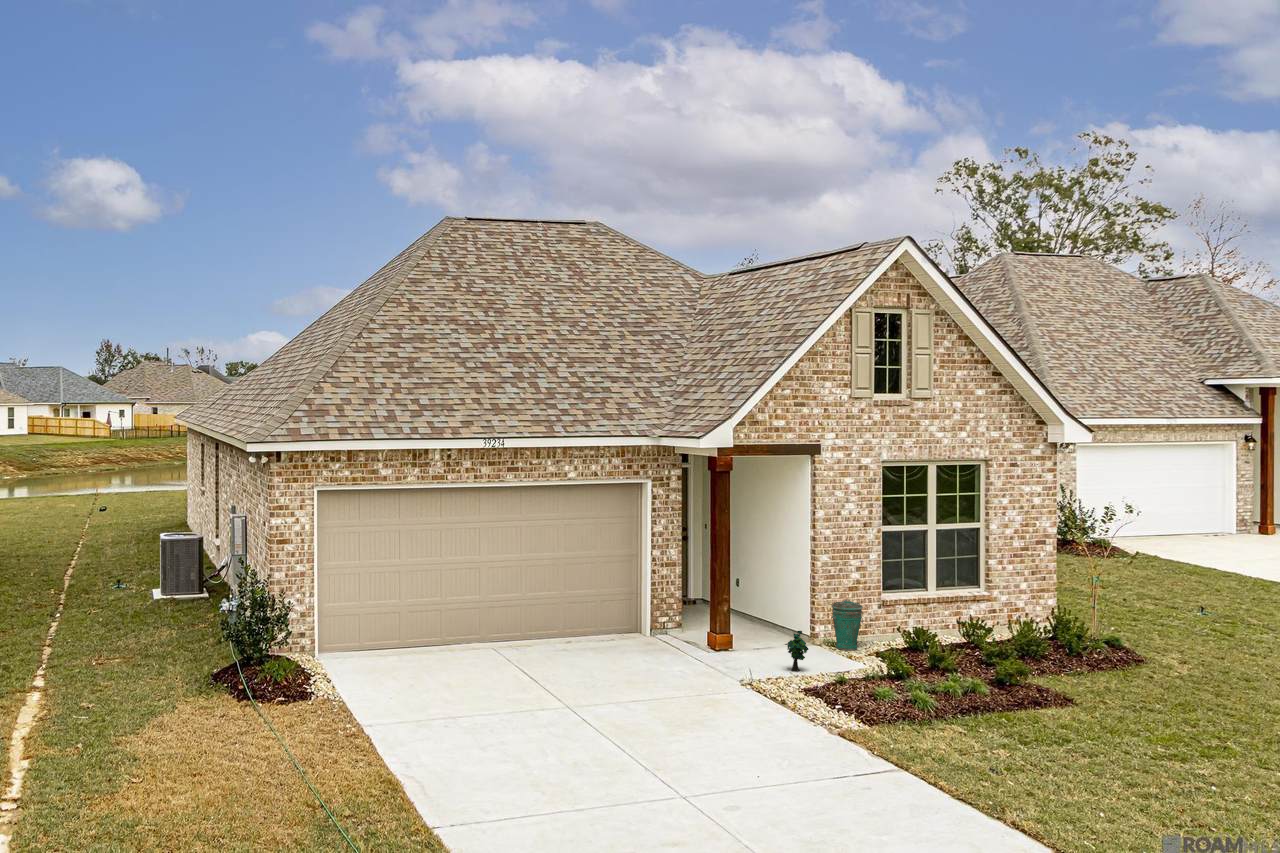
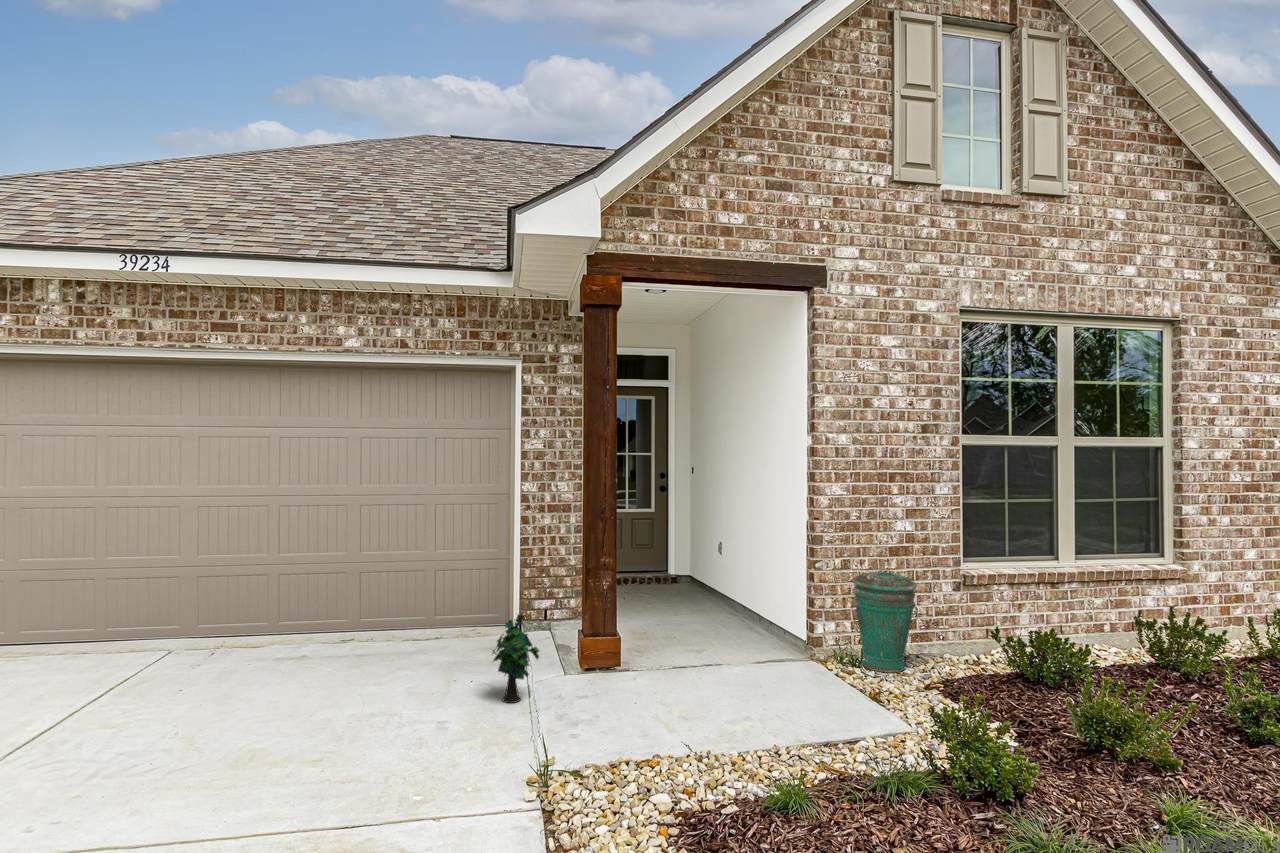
decorative plant: present [785,631,809,671] -> present [493,614,539,703]

